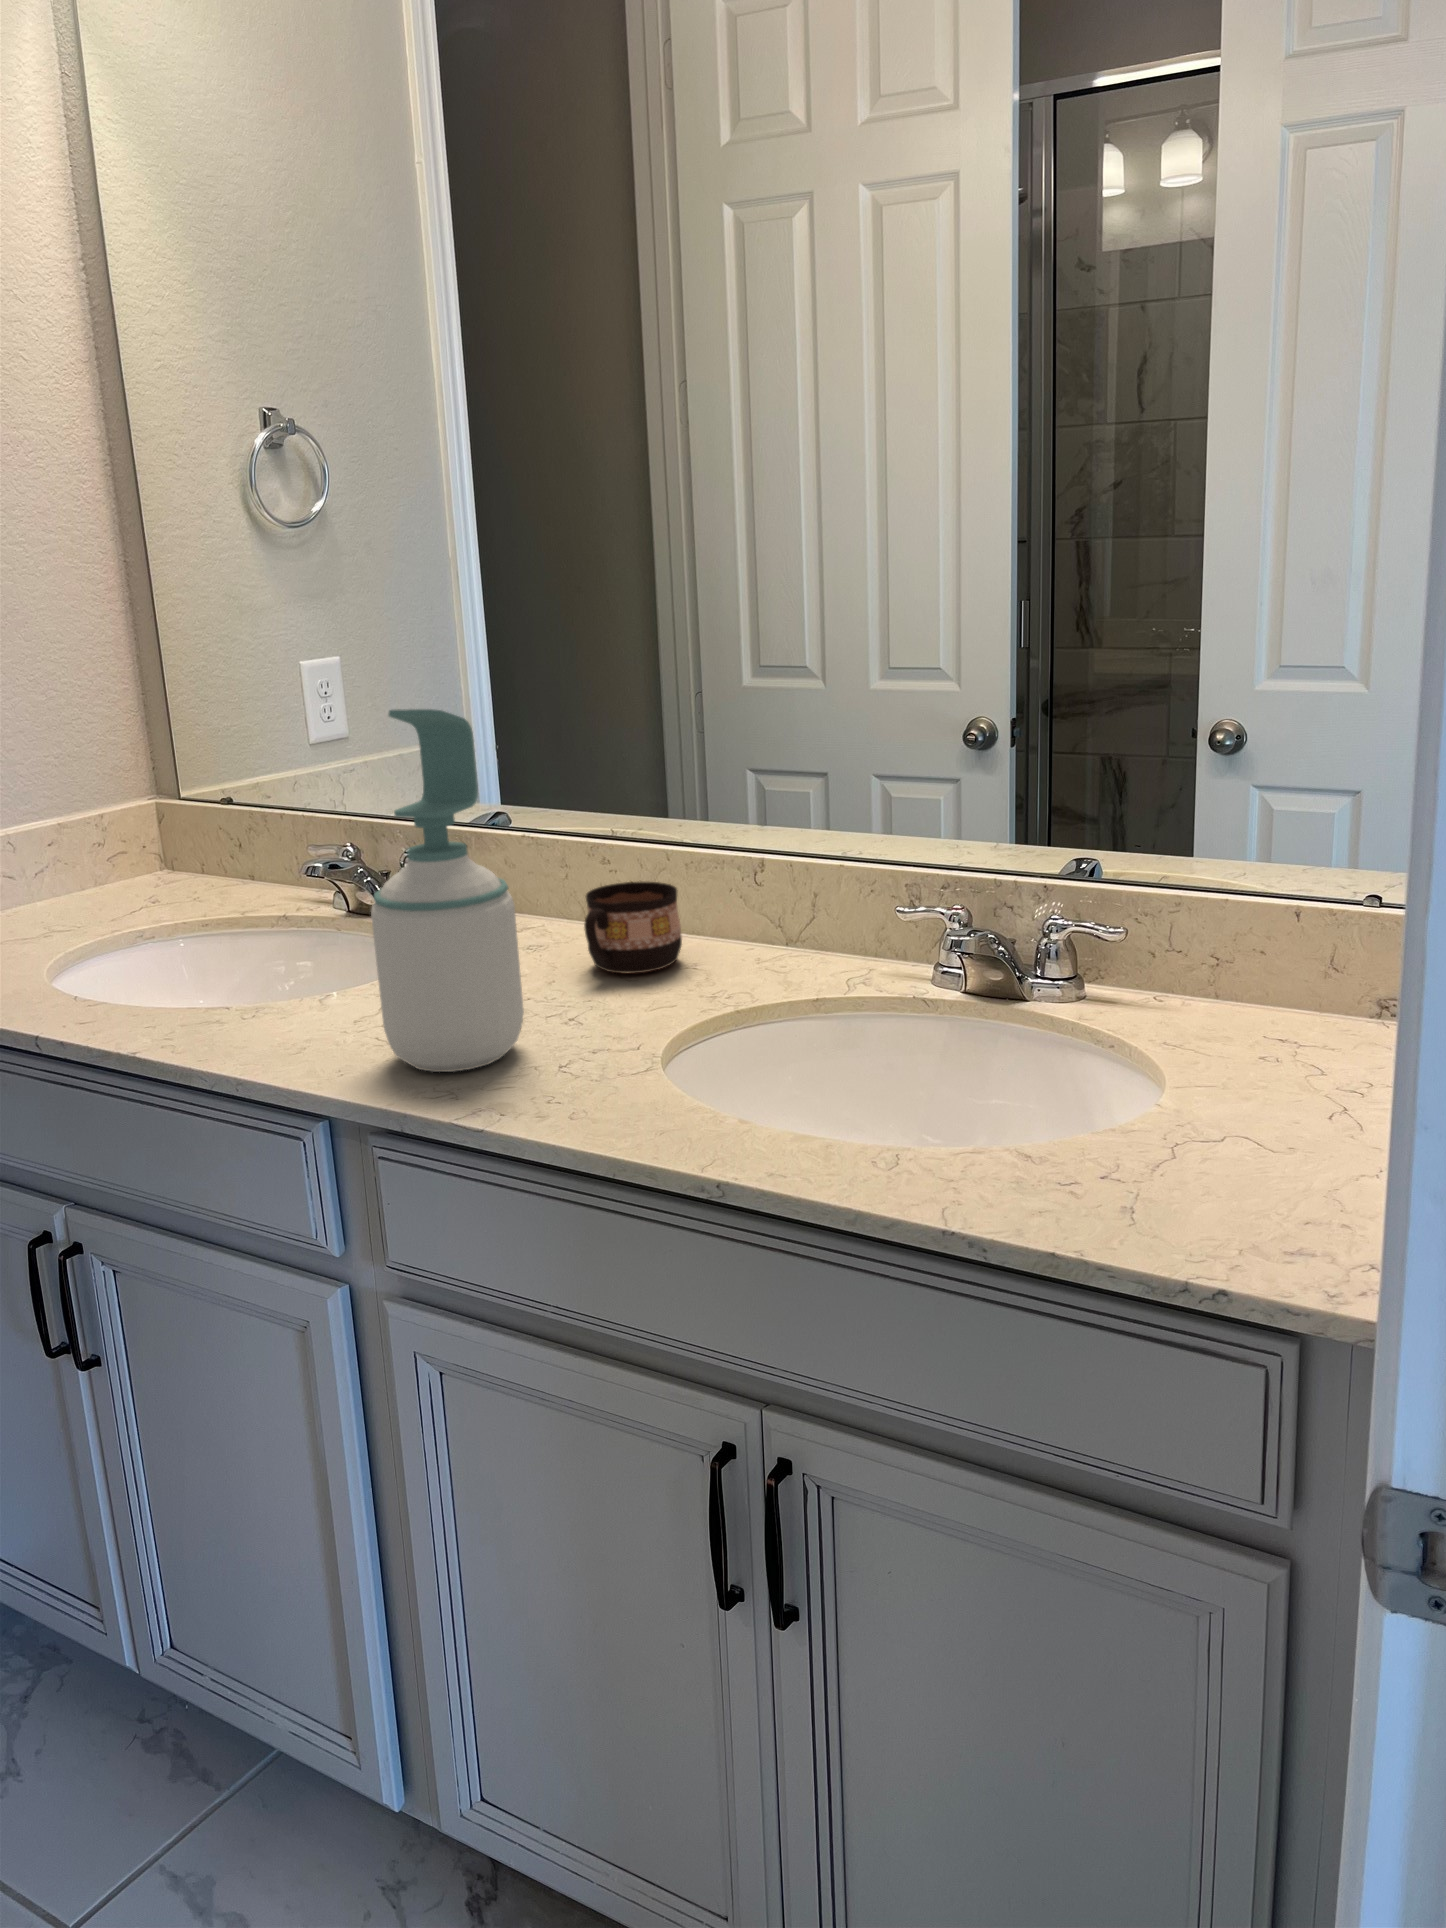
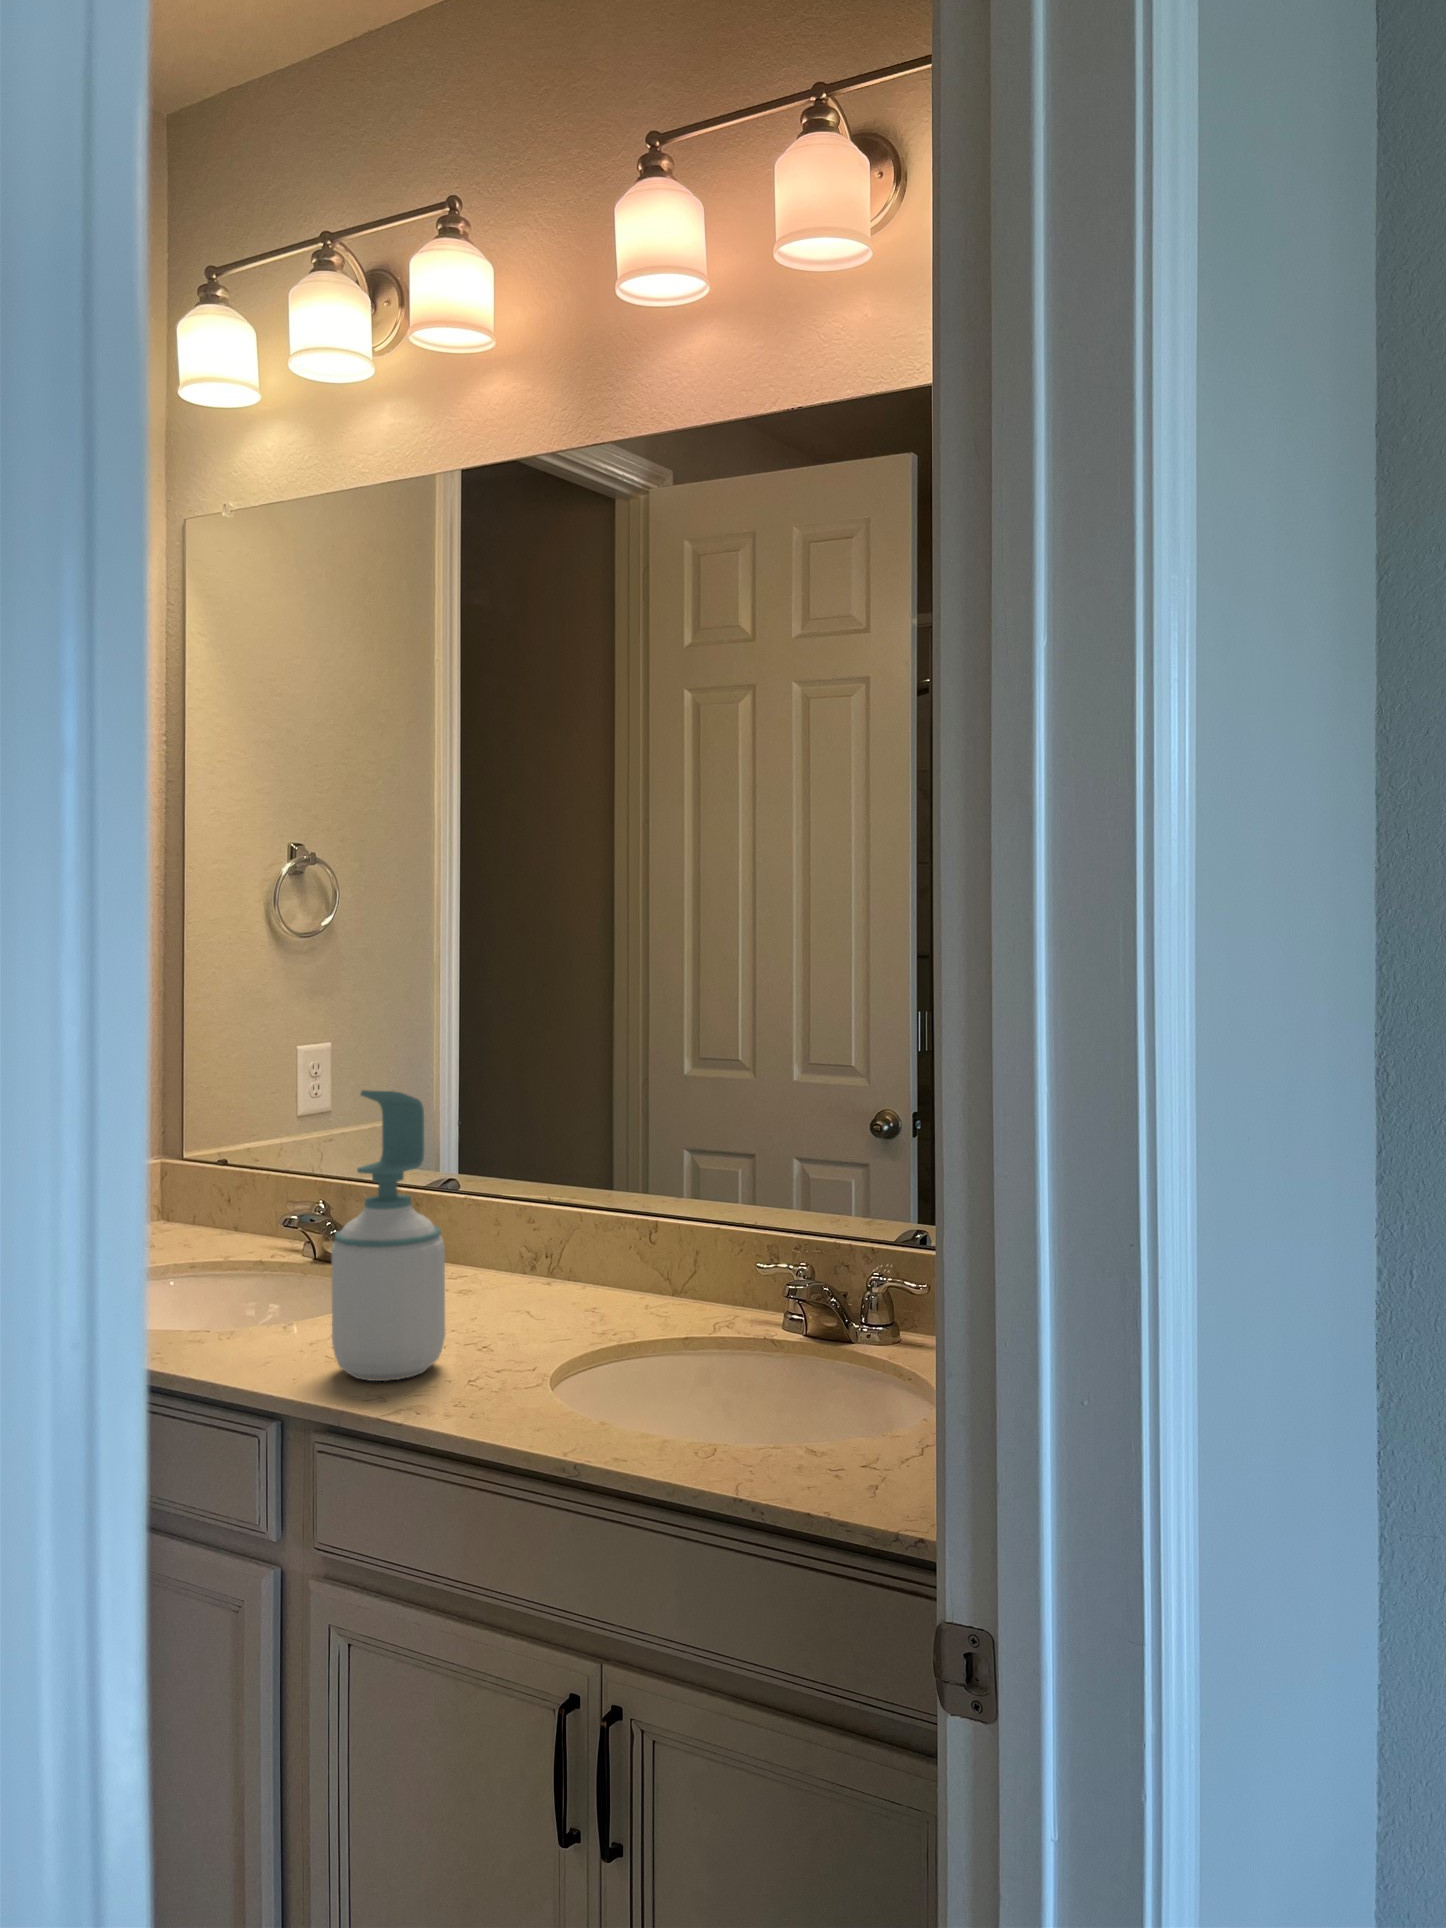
cup: present [584,882,682,973] -> none [505,1238,586,1314]

